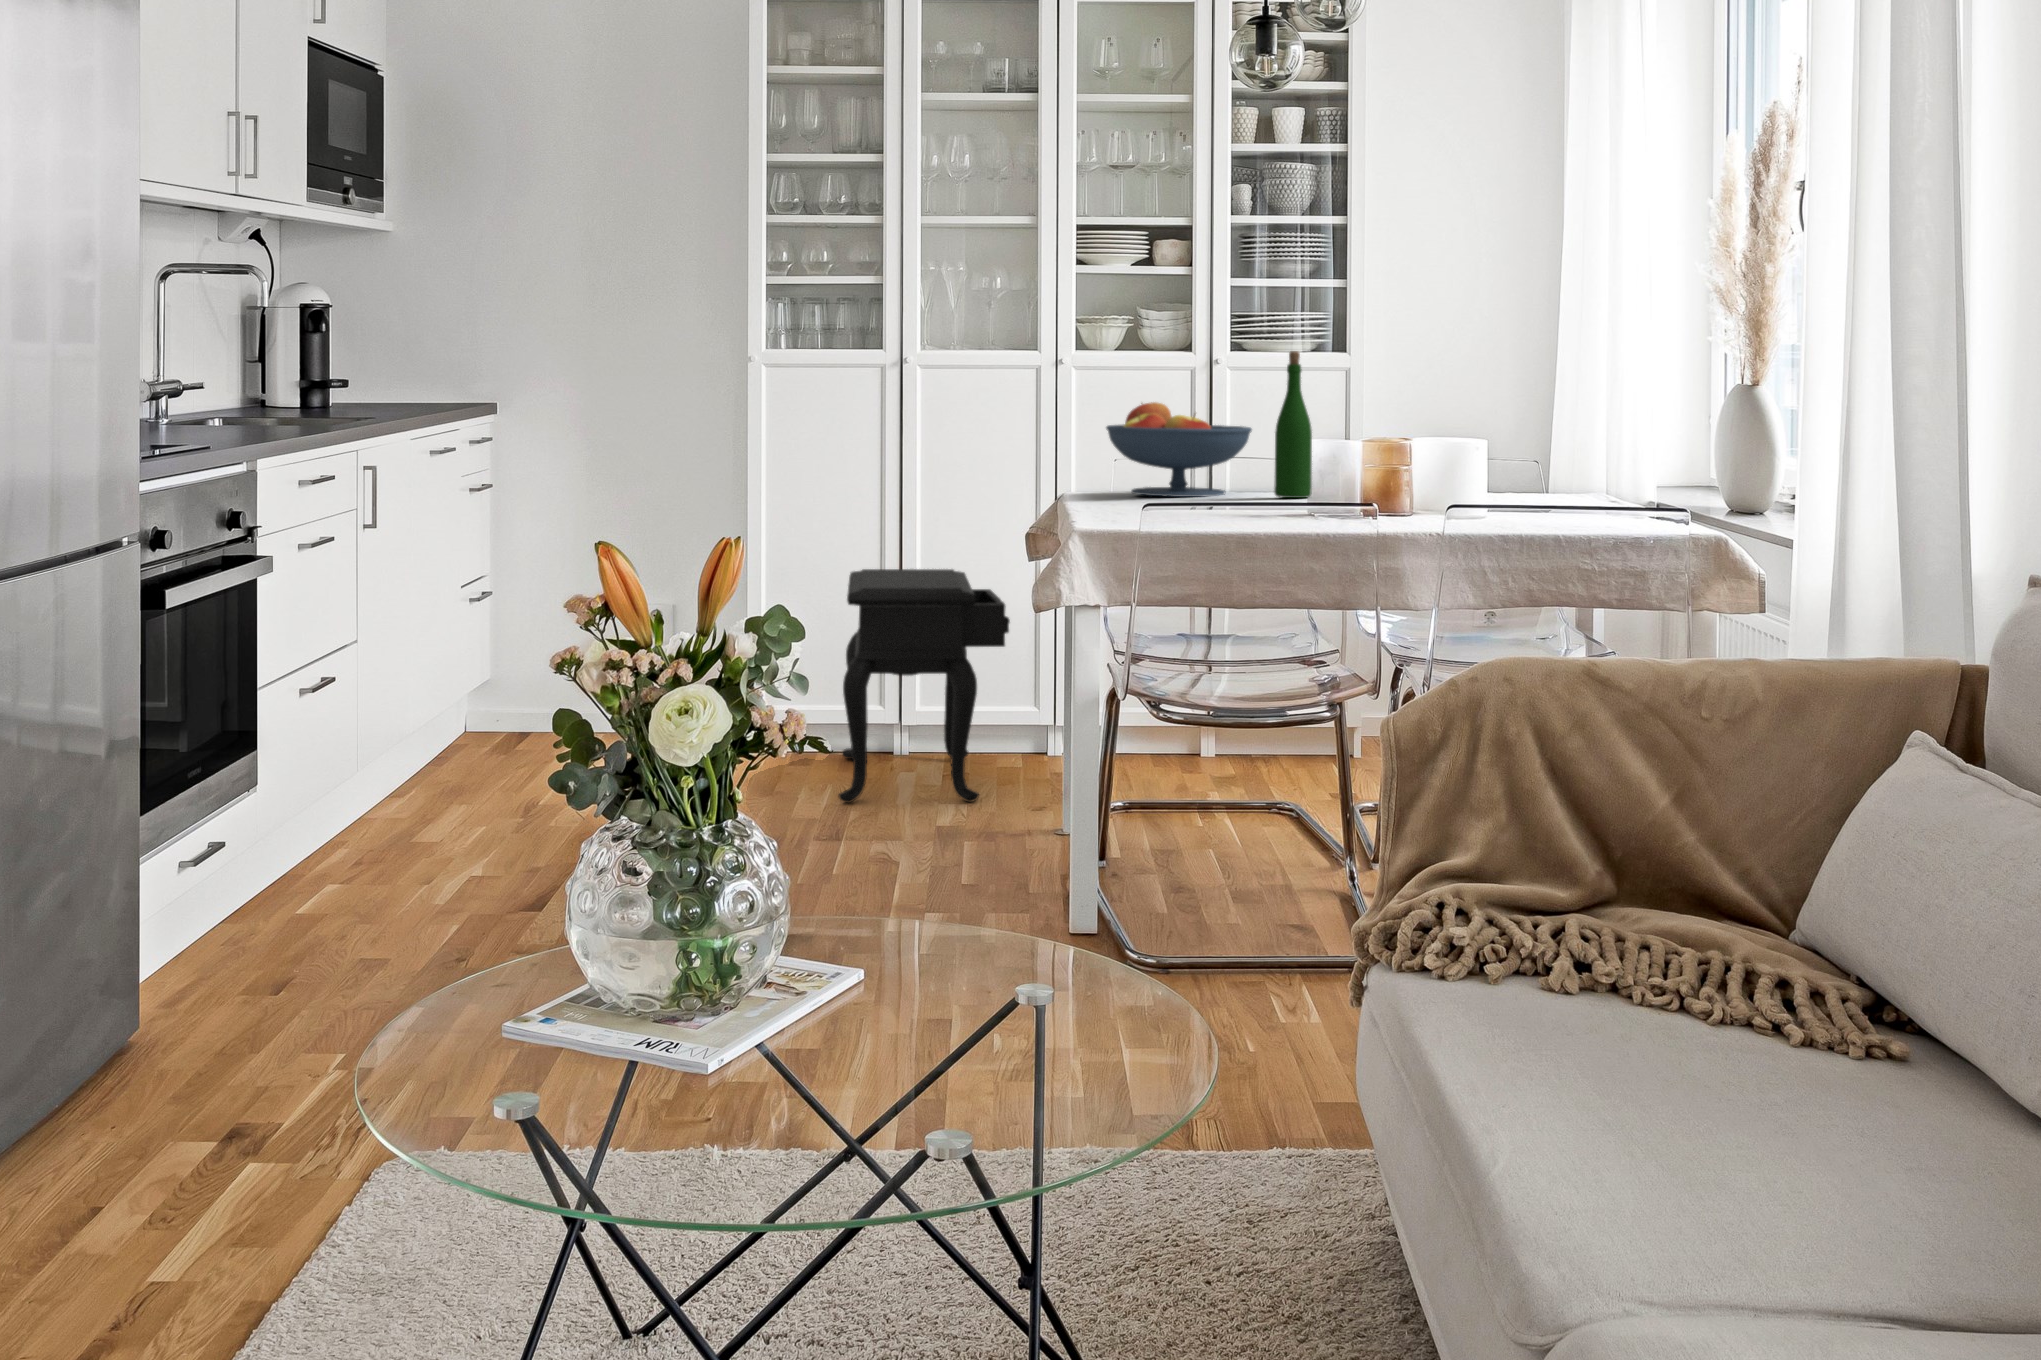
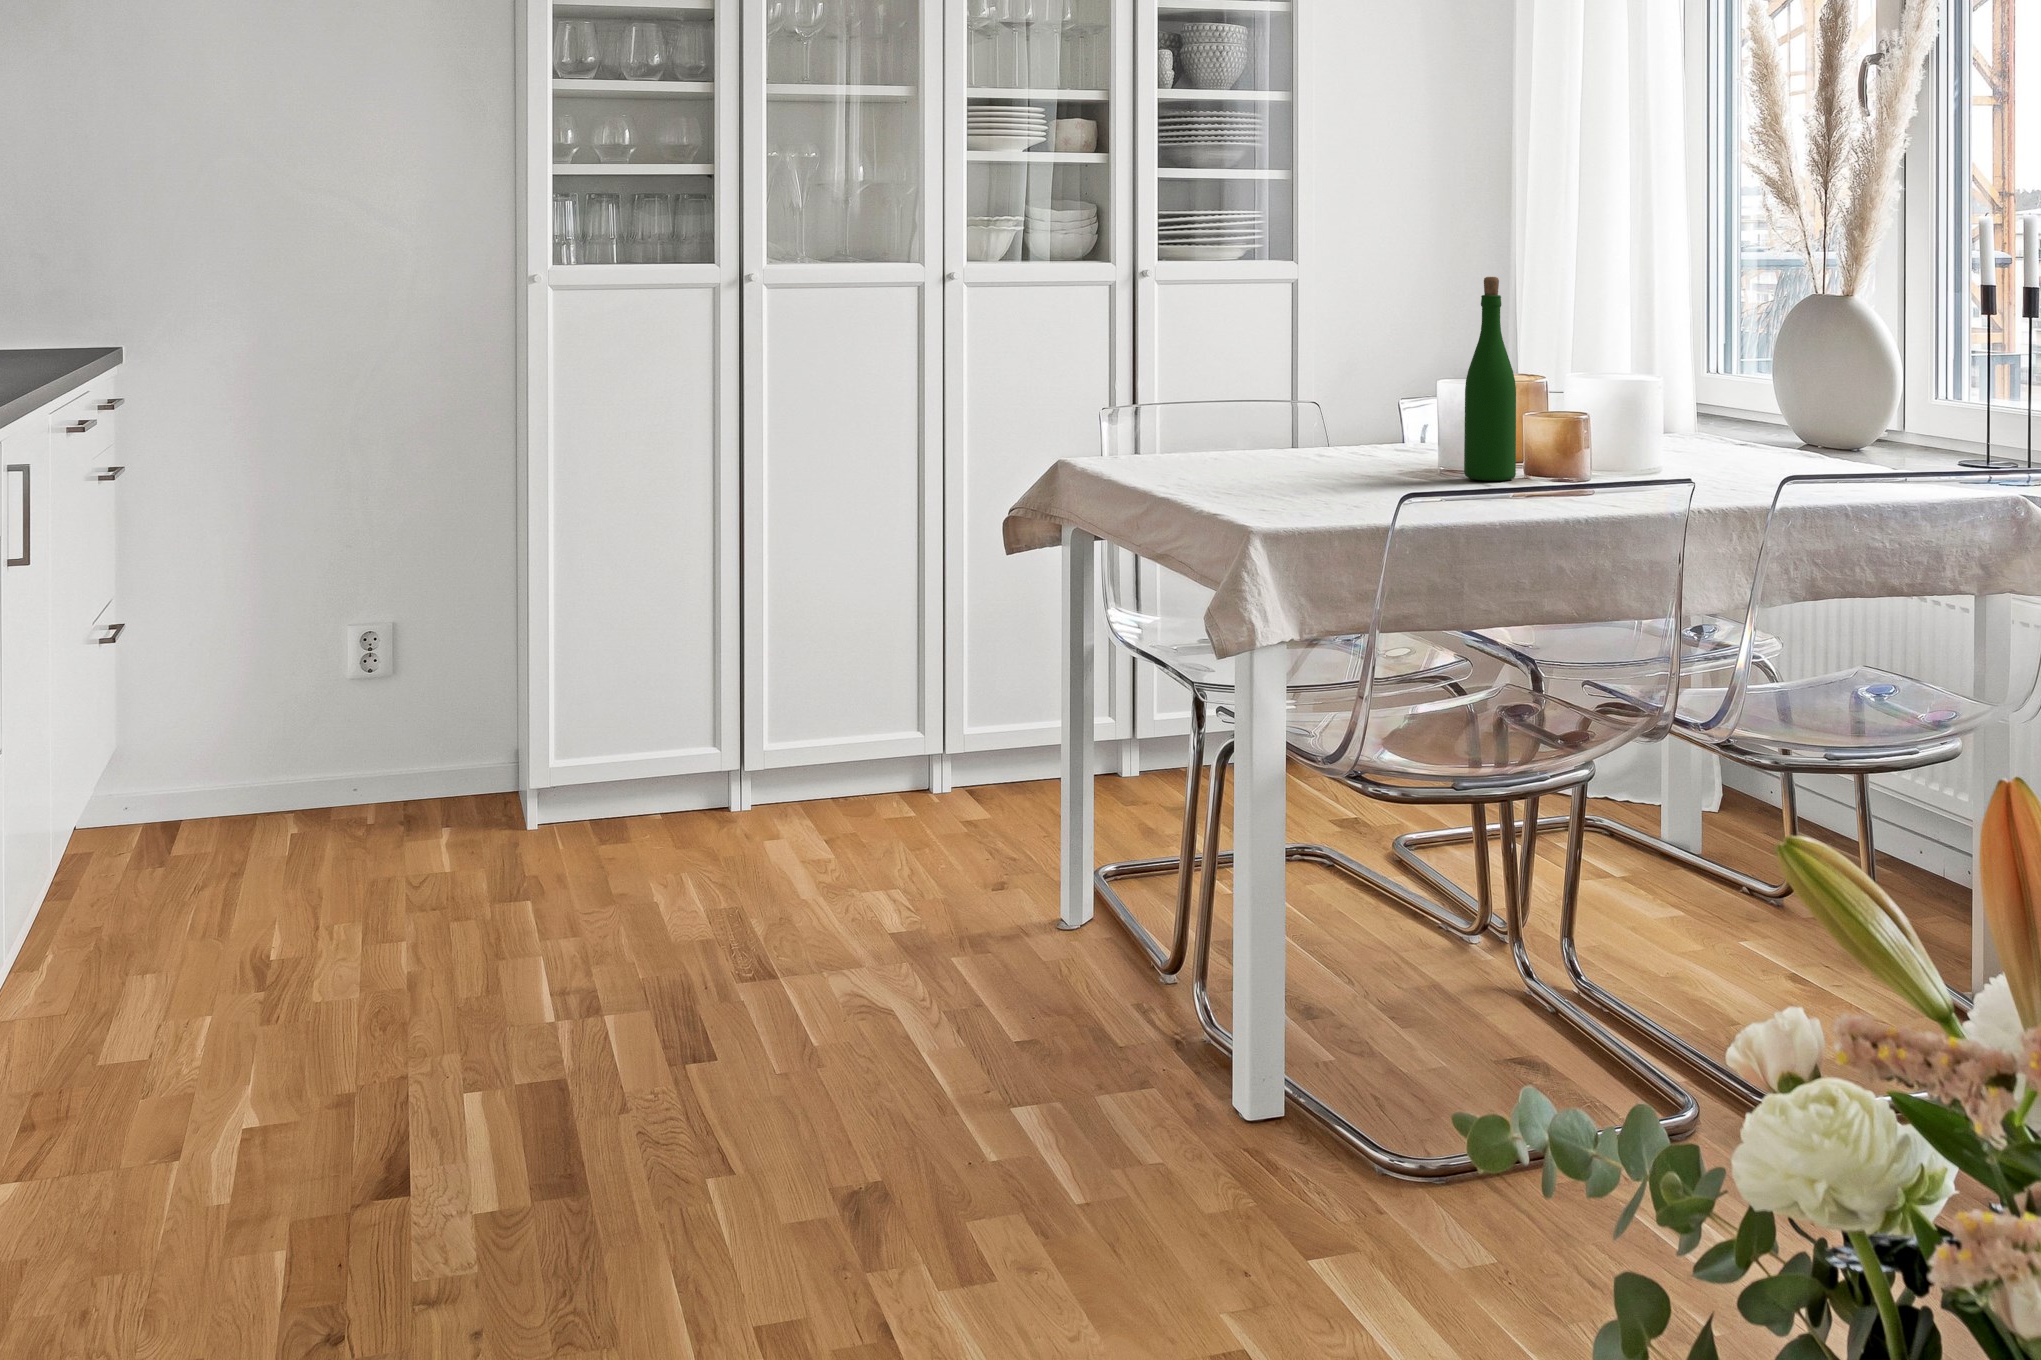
fruit bowl: present [1106,402,1252,497] -> none [1187,344,1391,479]
side table: present [839,569,1010,803] -> none [673,561,940,910]

